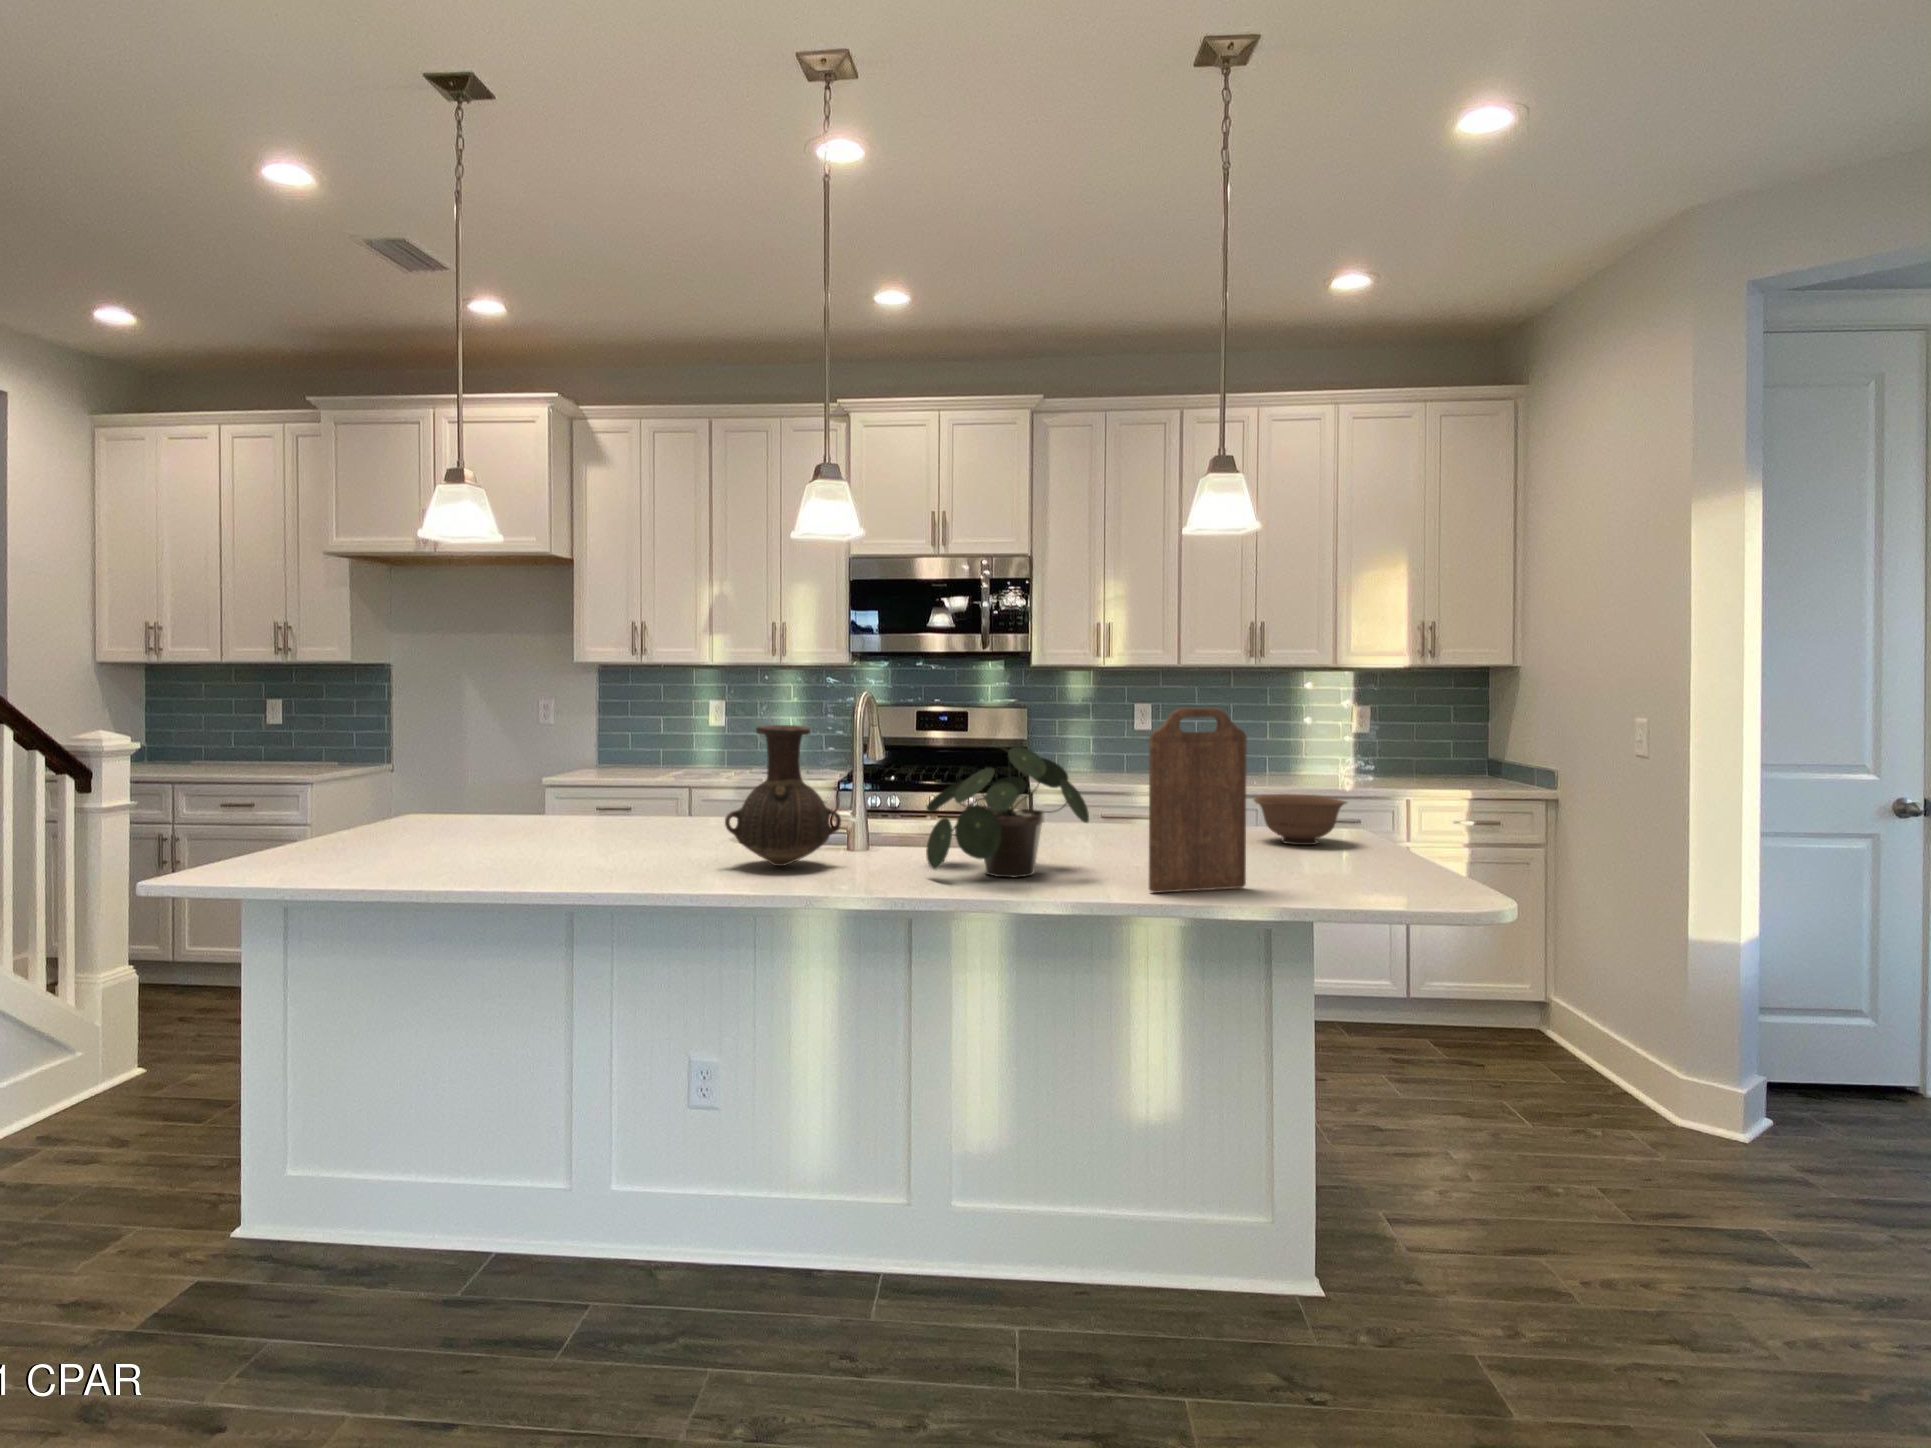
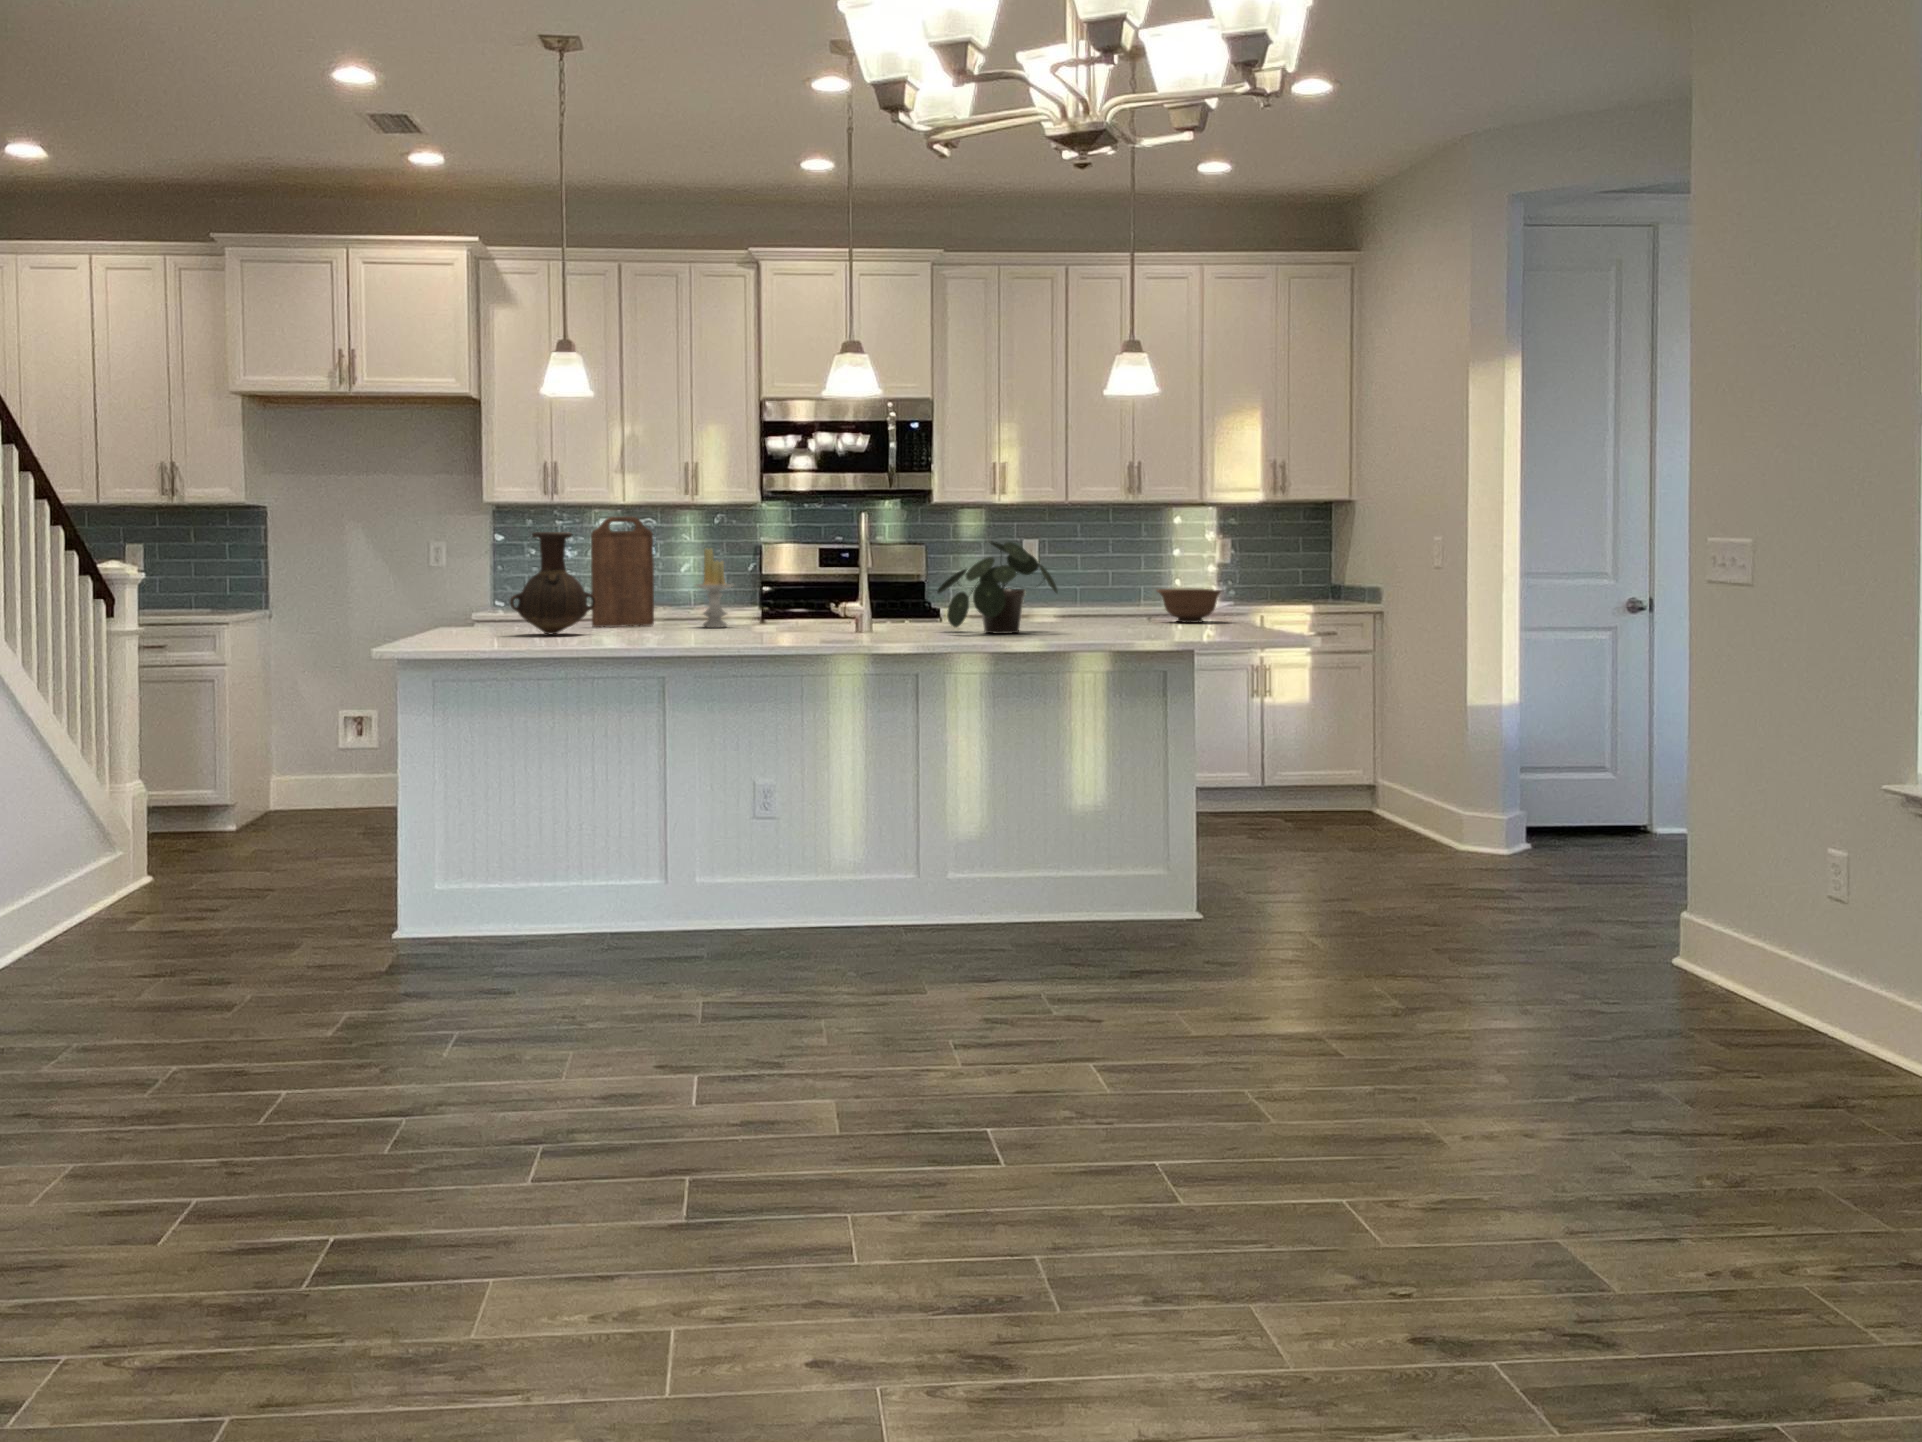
cutting board: present [1149,708,1247,893] -> present [591,517,654,627]
vase: present [725,725,841,866] -> present [510,532,596,634]
candle: none [650,736,701,837] -> present [696,549,734,628]

